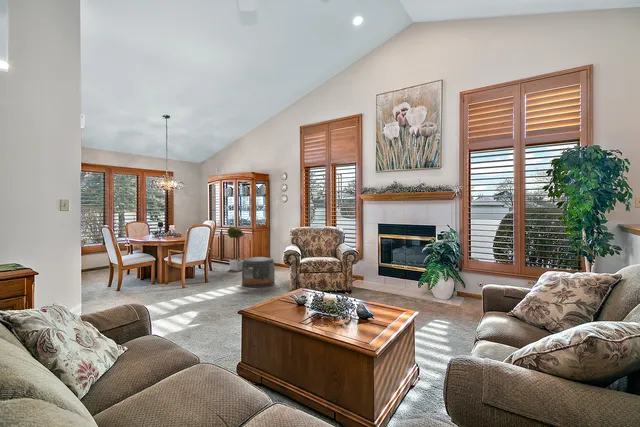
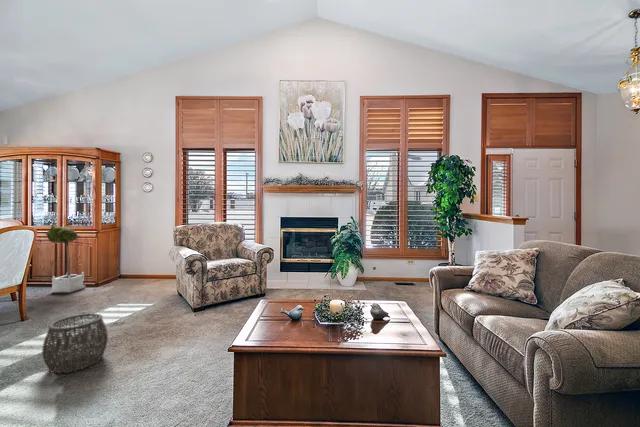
pouf: present [242,257,275,287] -> none [98,267,153,313]
woven basket: none [195,281,227,313] -> present [42,313,108,374]

